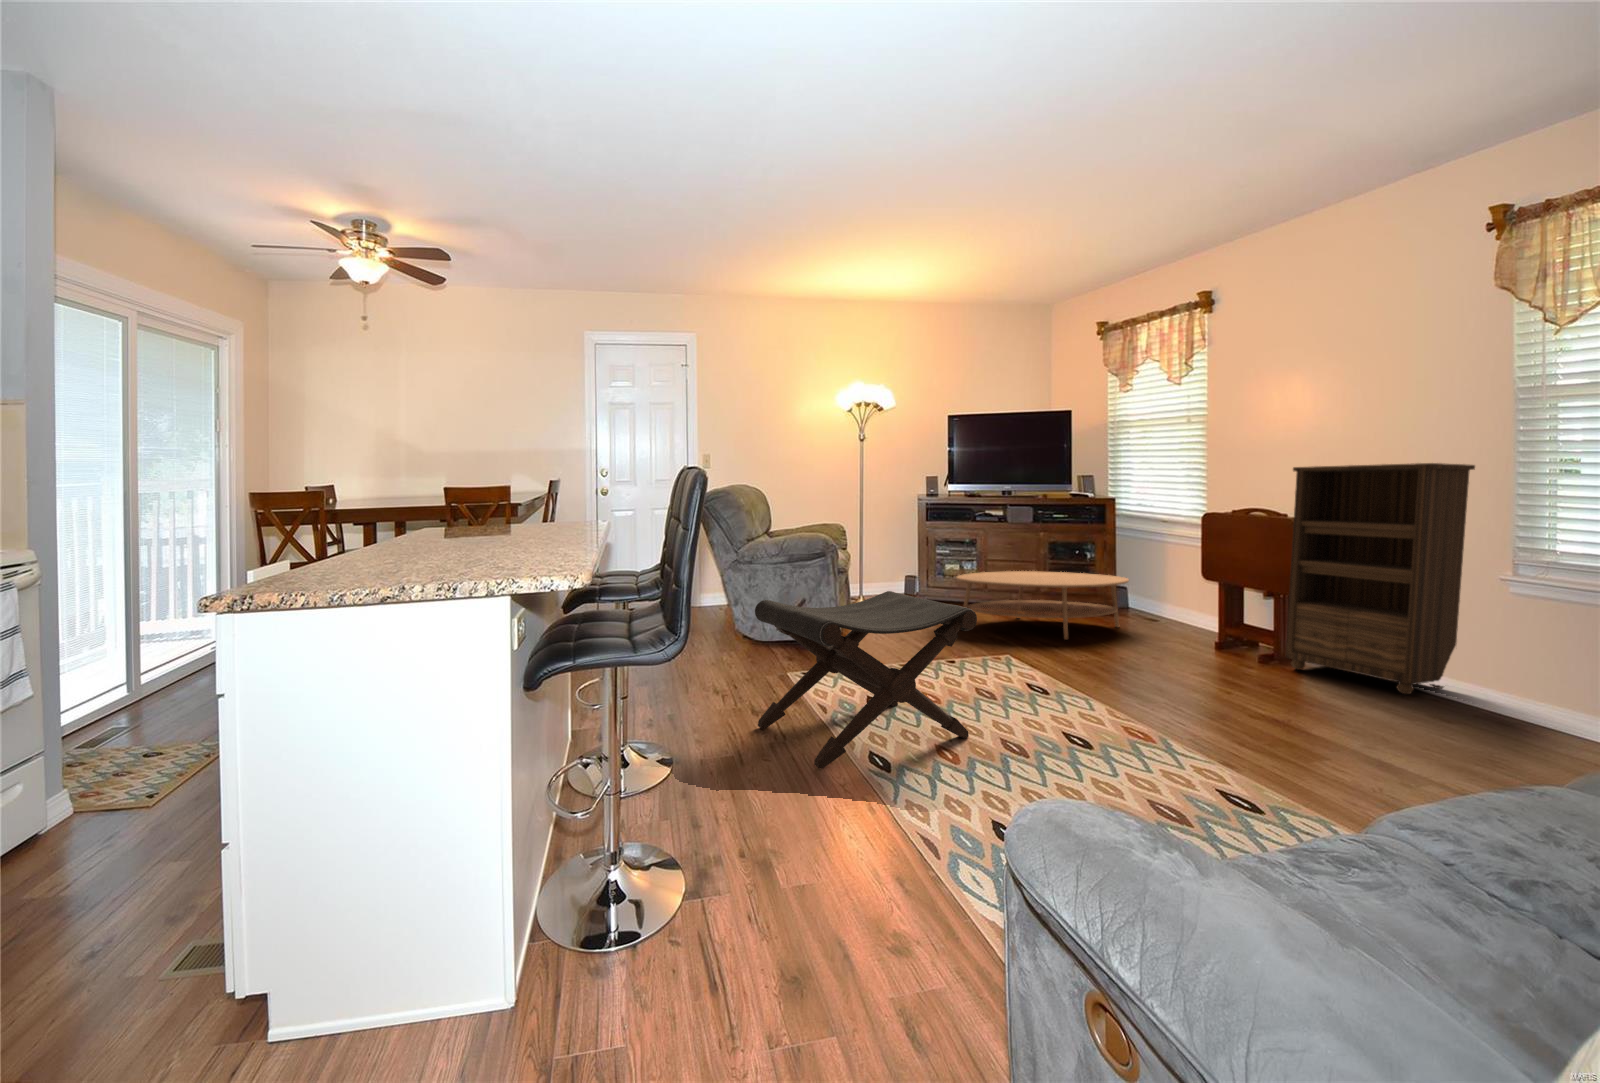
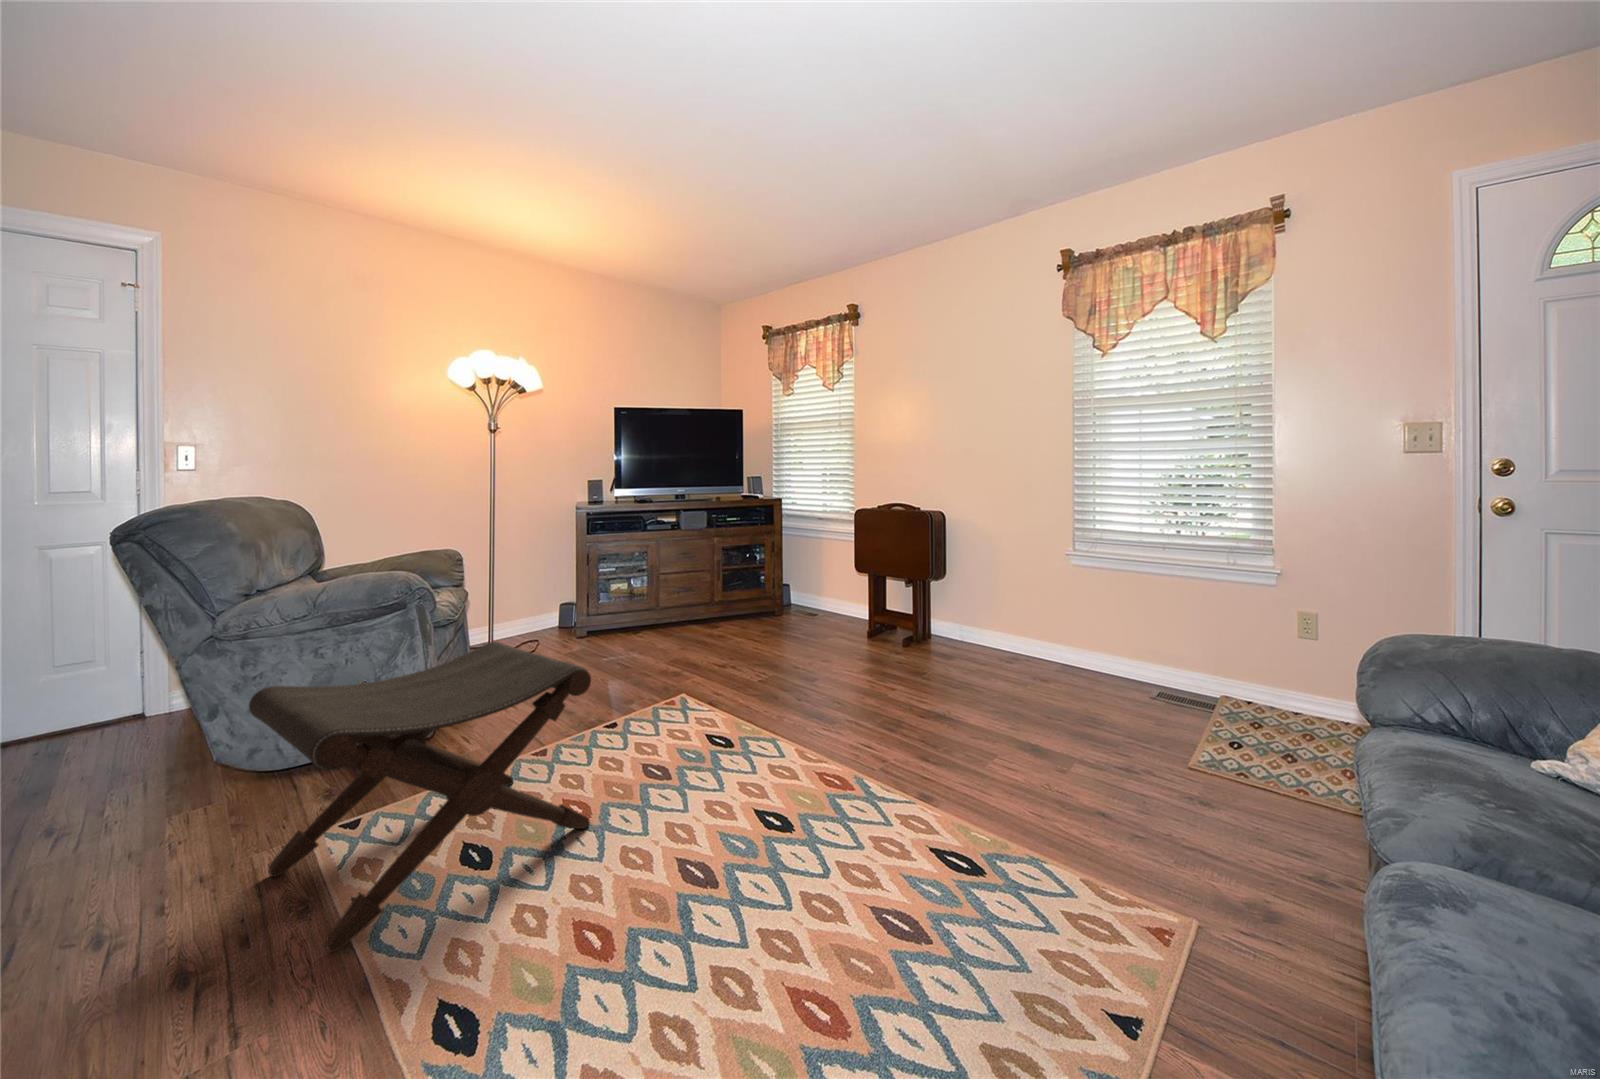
bookshelf: present [1286,463,1475,694] -> none [923,472,1055,678]
coffee table: present [956,571,1129,640] -> none [622,575,795,649]

